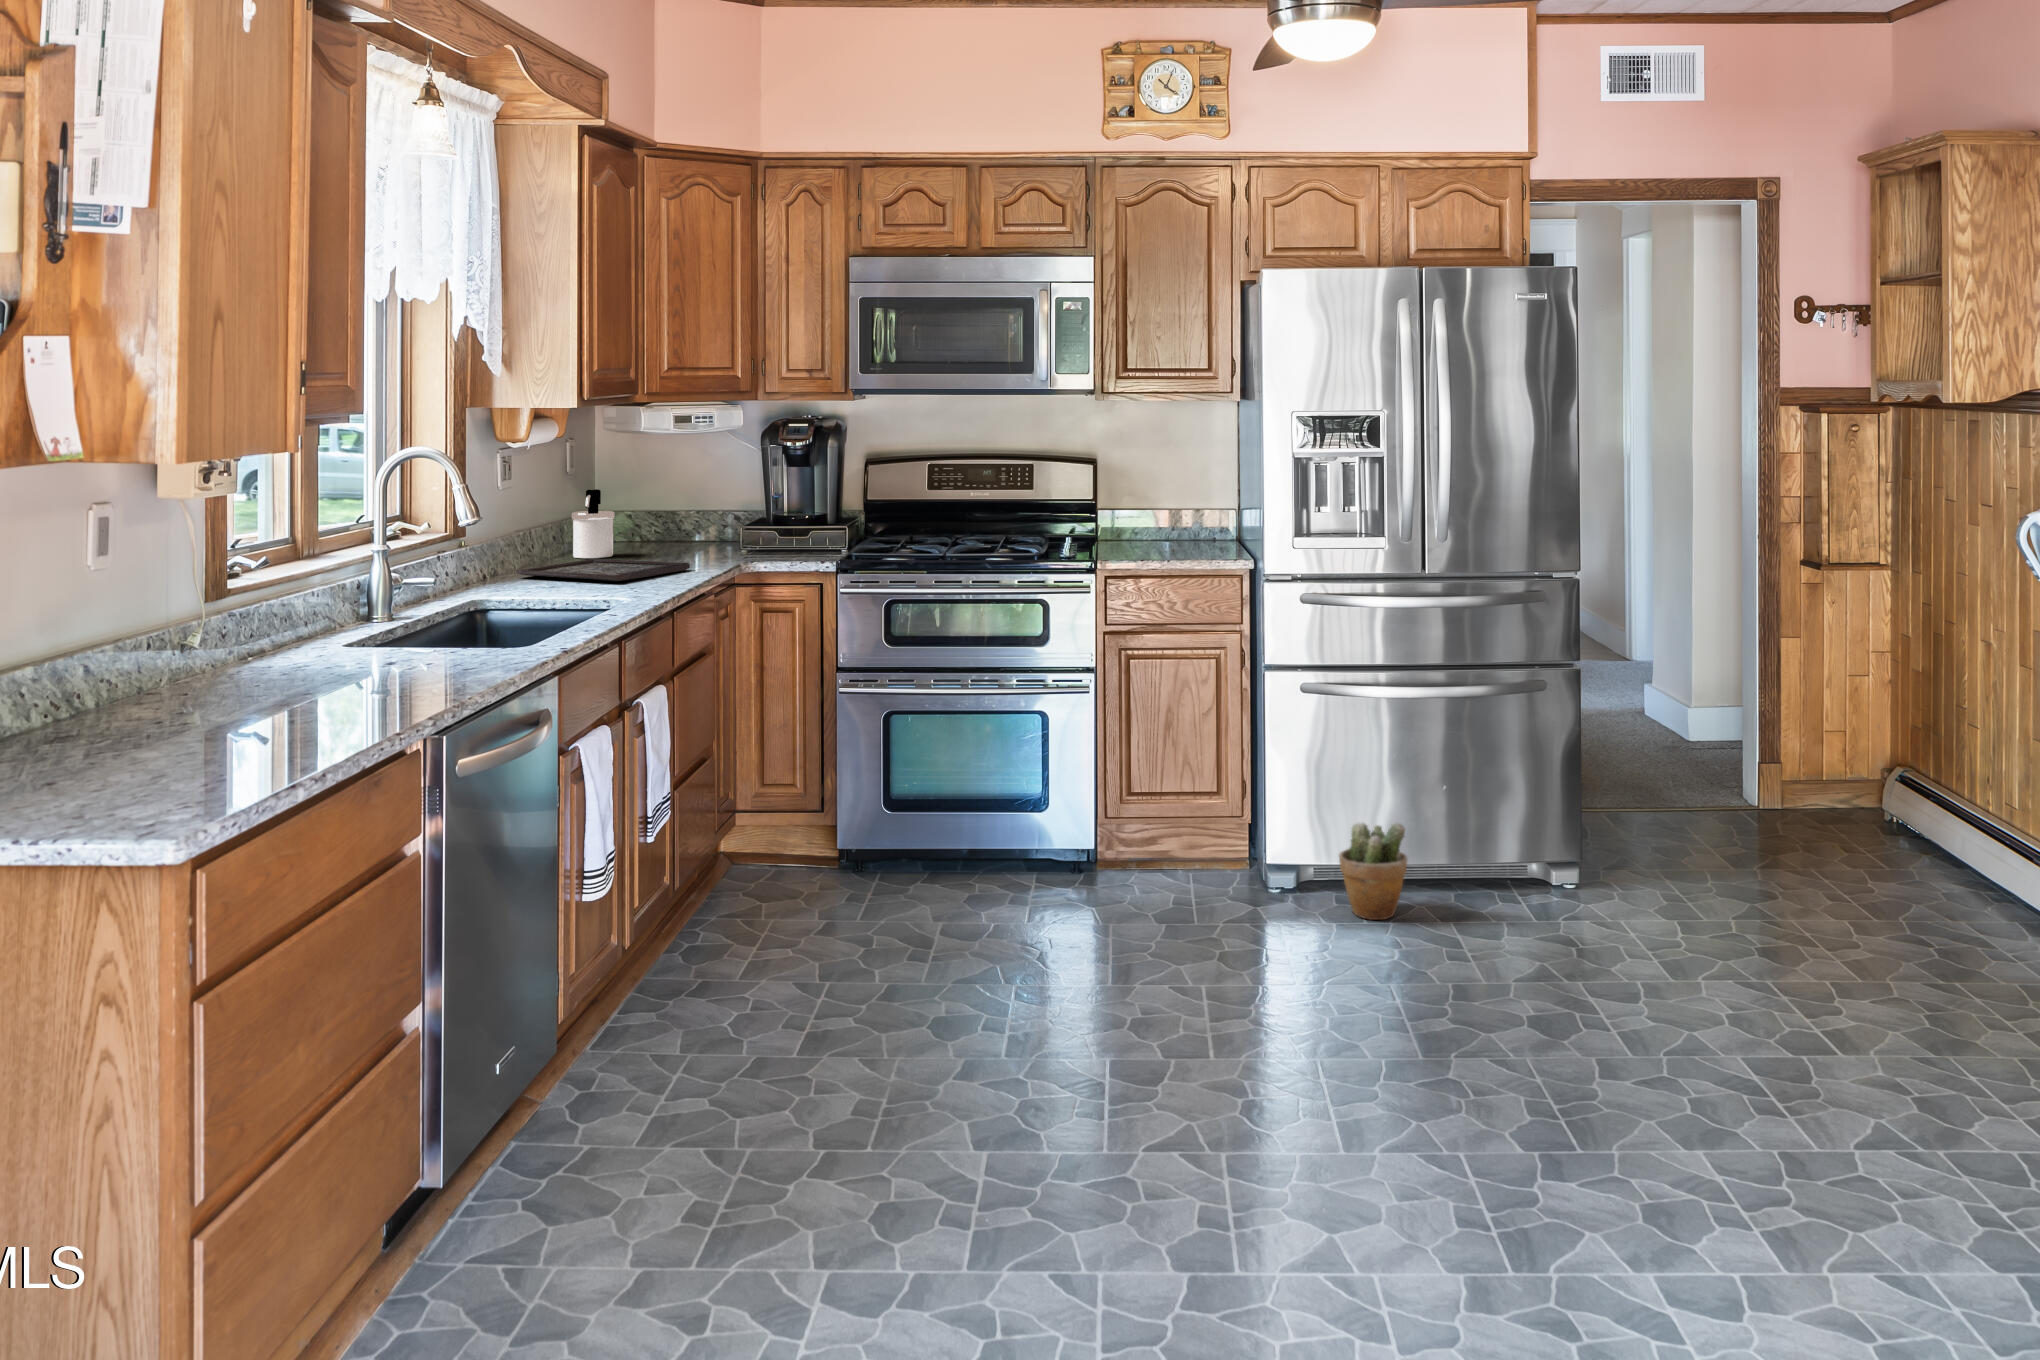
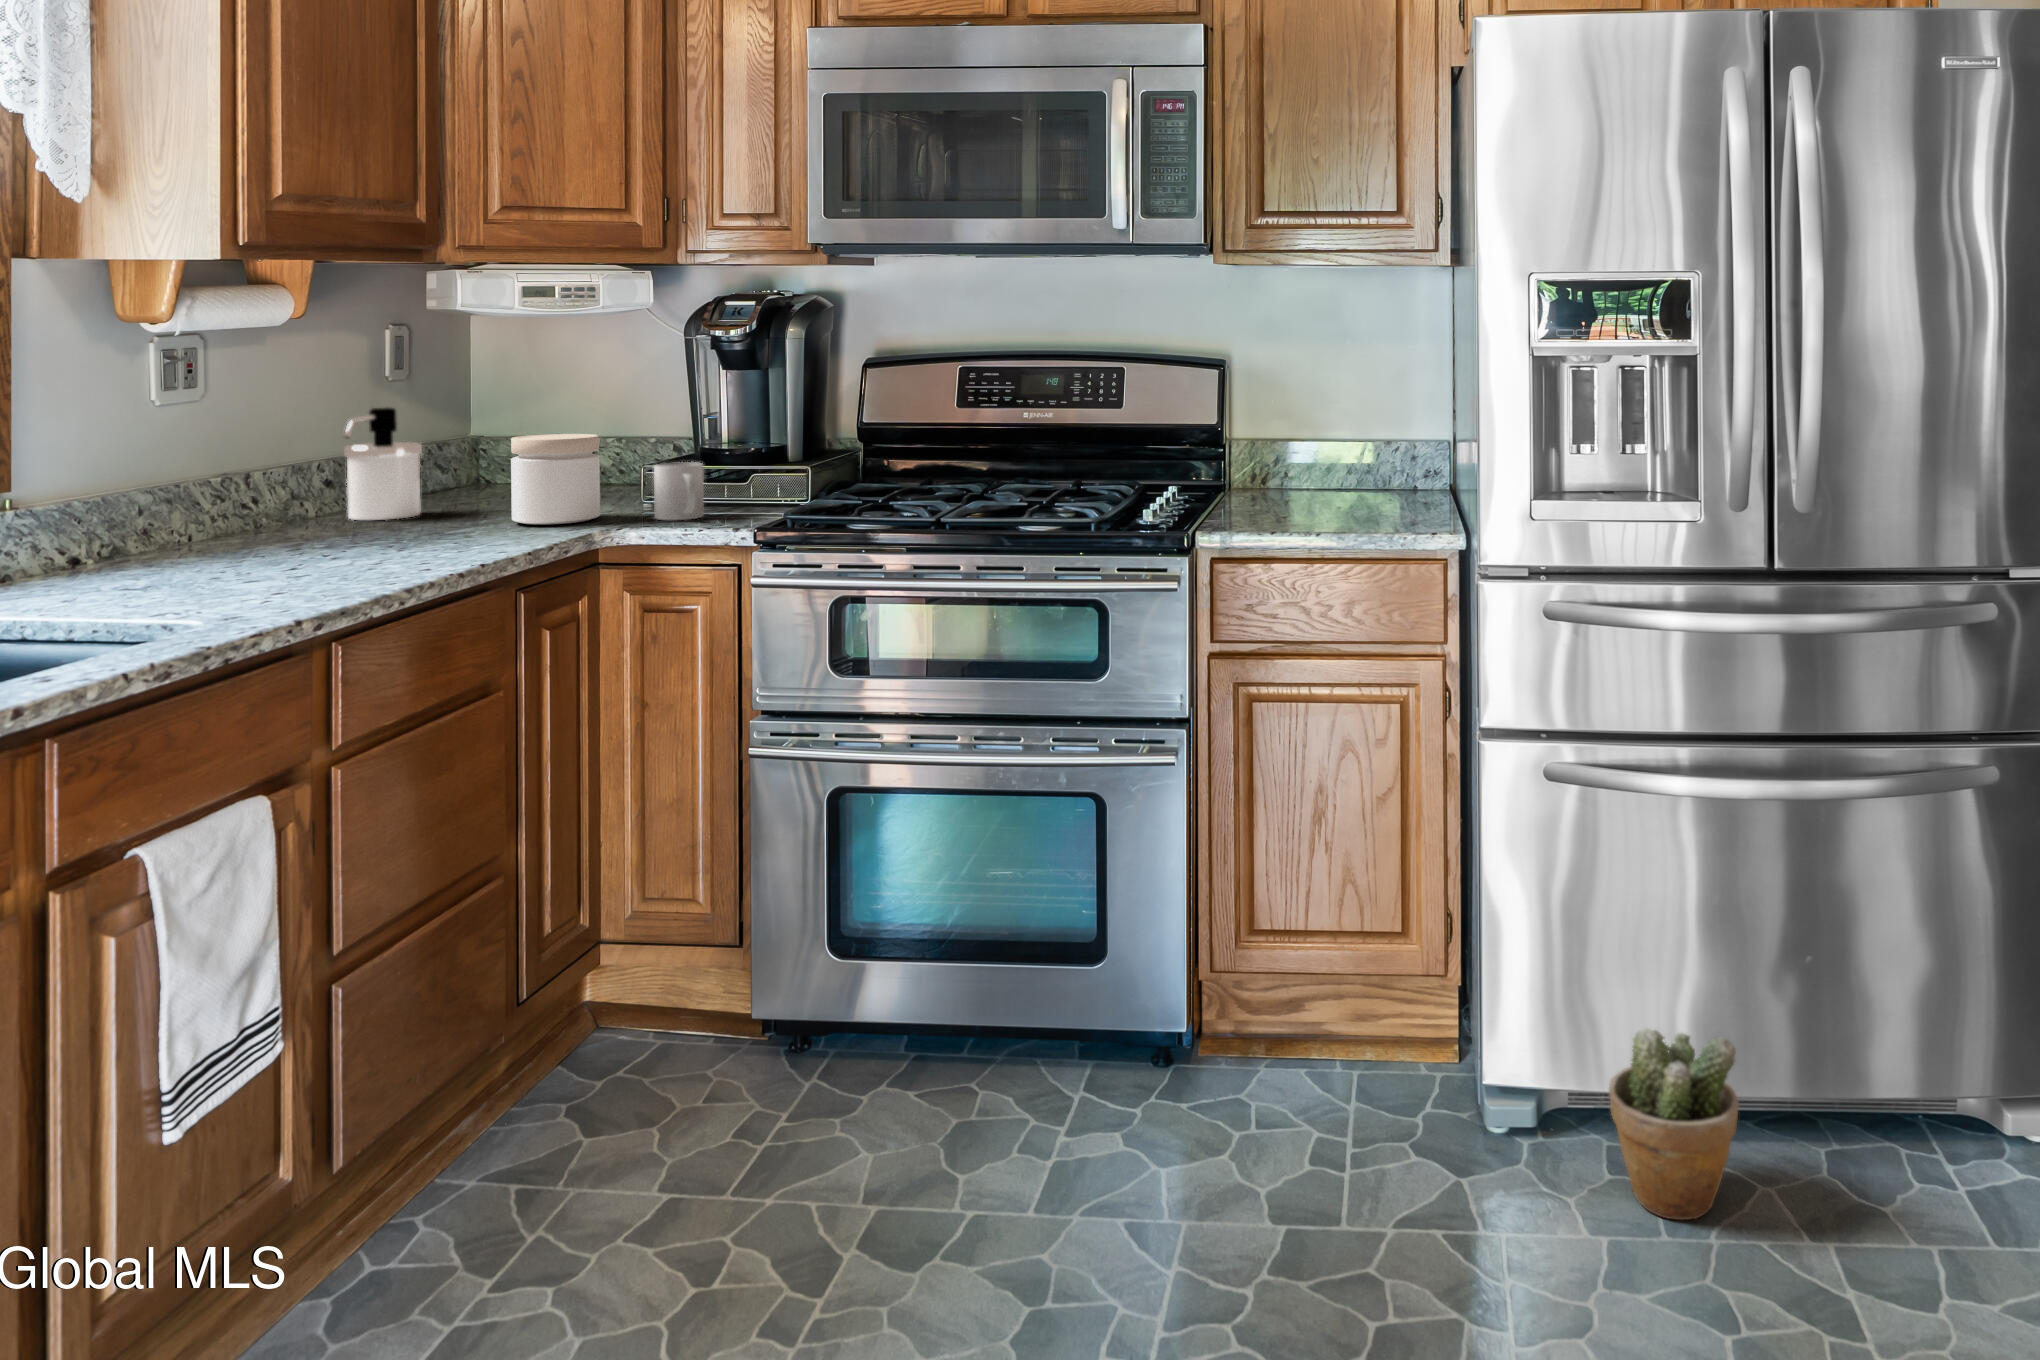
jar: none [682,505,732,559] -> present [511,434,600,524]
mug: none [766,522,795,557] -> present [654,462,704,520]
tray: present [515,559,690,581] -> none [142,523,473,573]

